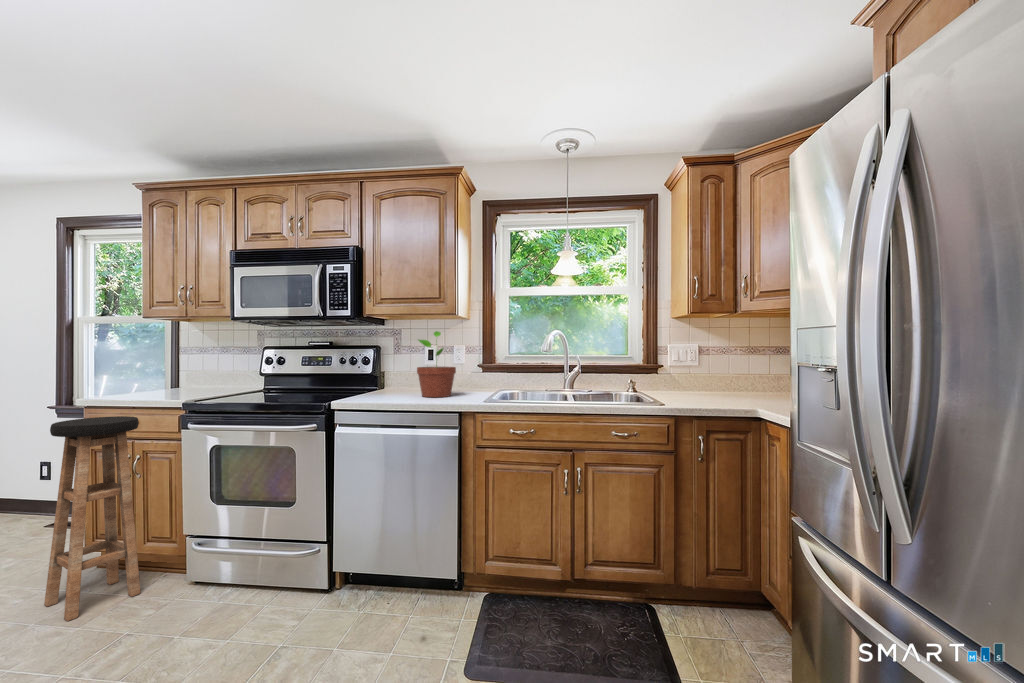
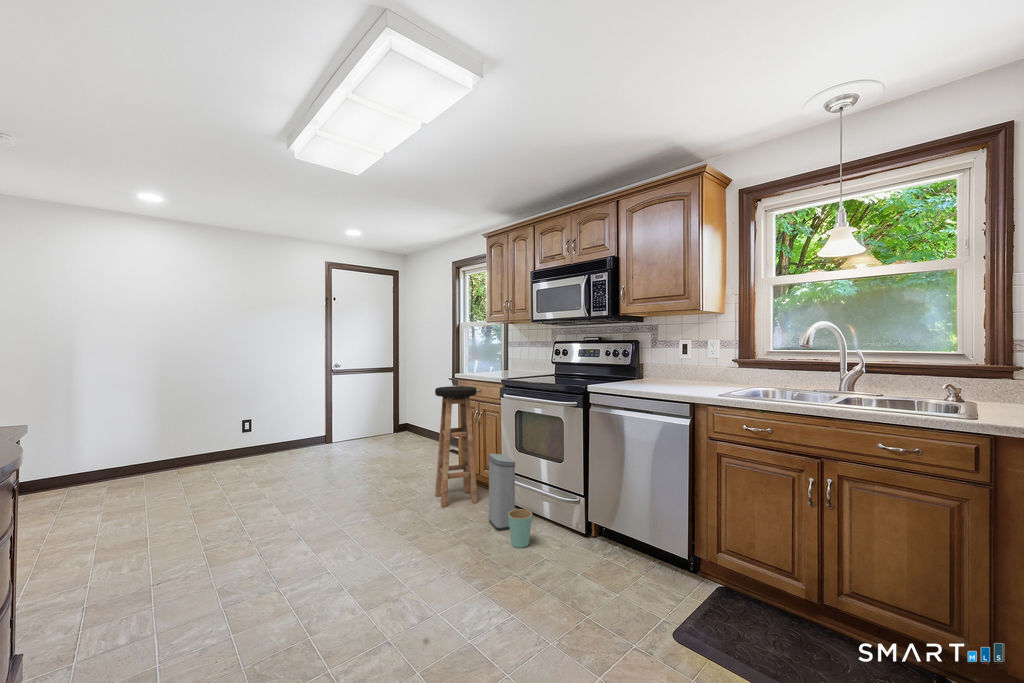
potted plant: present [417,331,456,397] -> none [663,326,702,389]
trash can: none [172,511,259,638] -> present [489,454,532,548]

